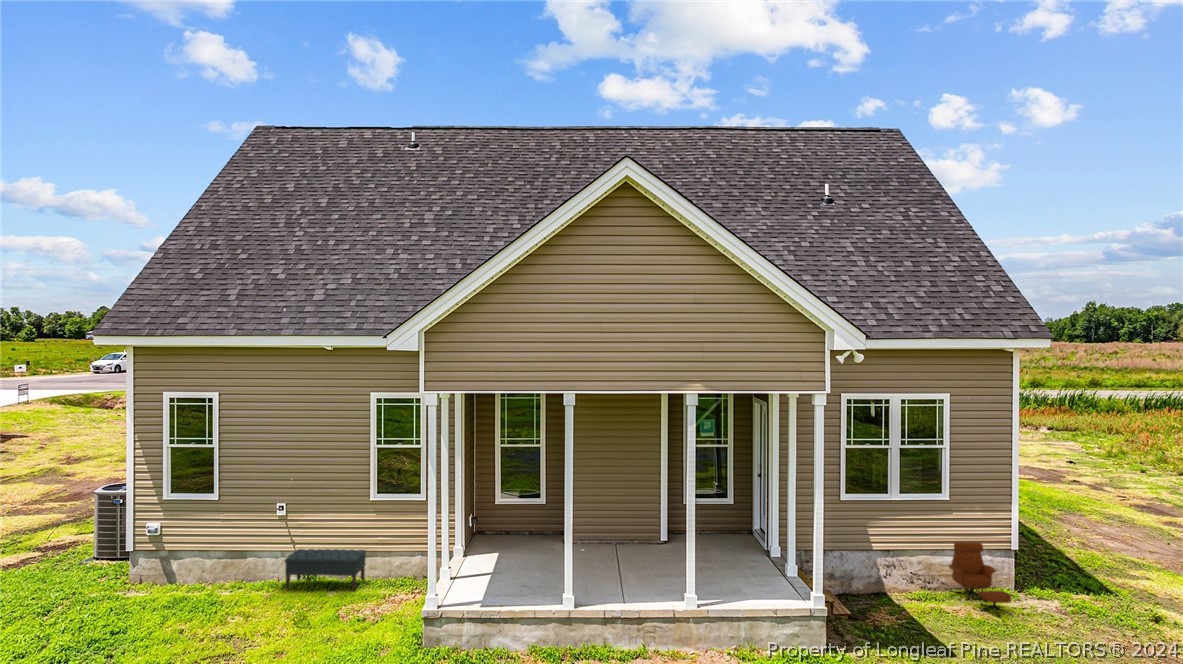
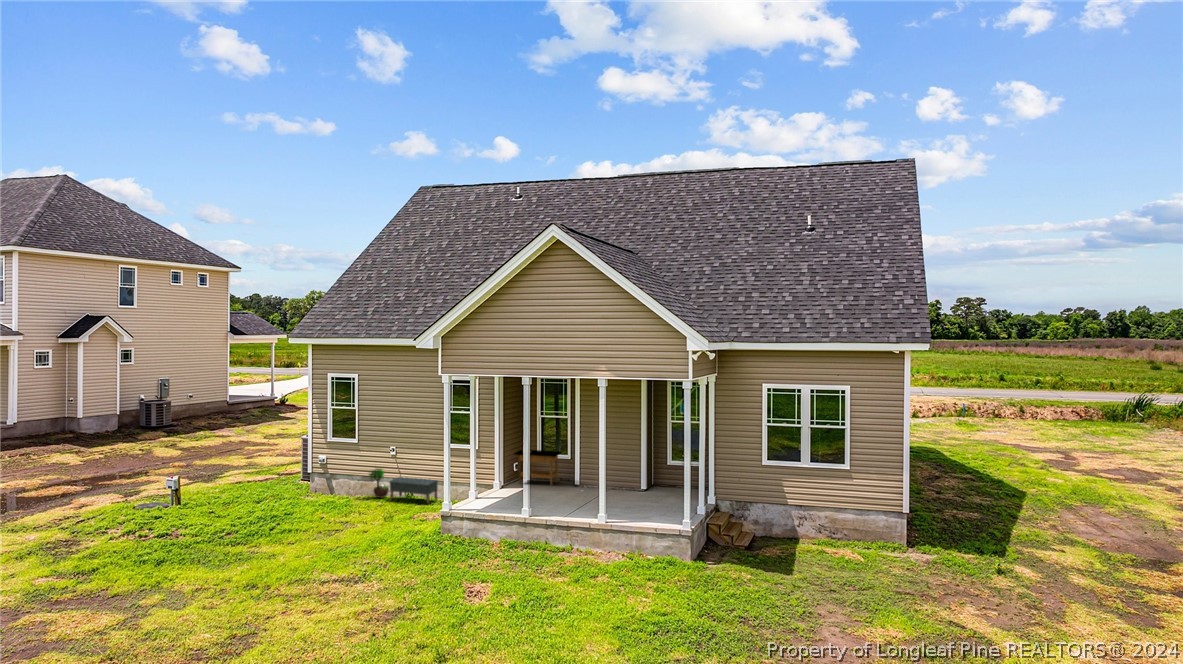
side table: none [487,494,551,545] -> present [514,450,561,485]
potted tree: none [242,534,278,586] -> present [369,468,389,498]
lounge chair: present [948,542,1012,617] -> none [843,504,882,560]

